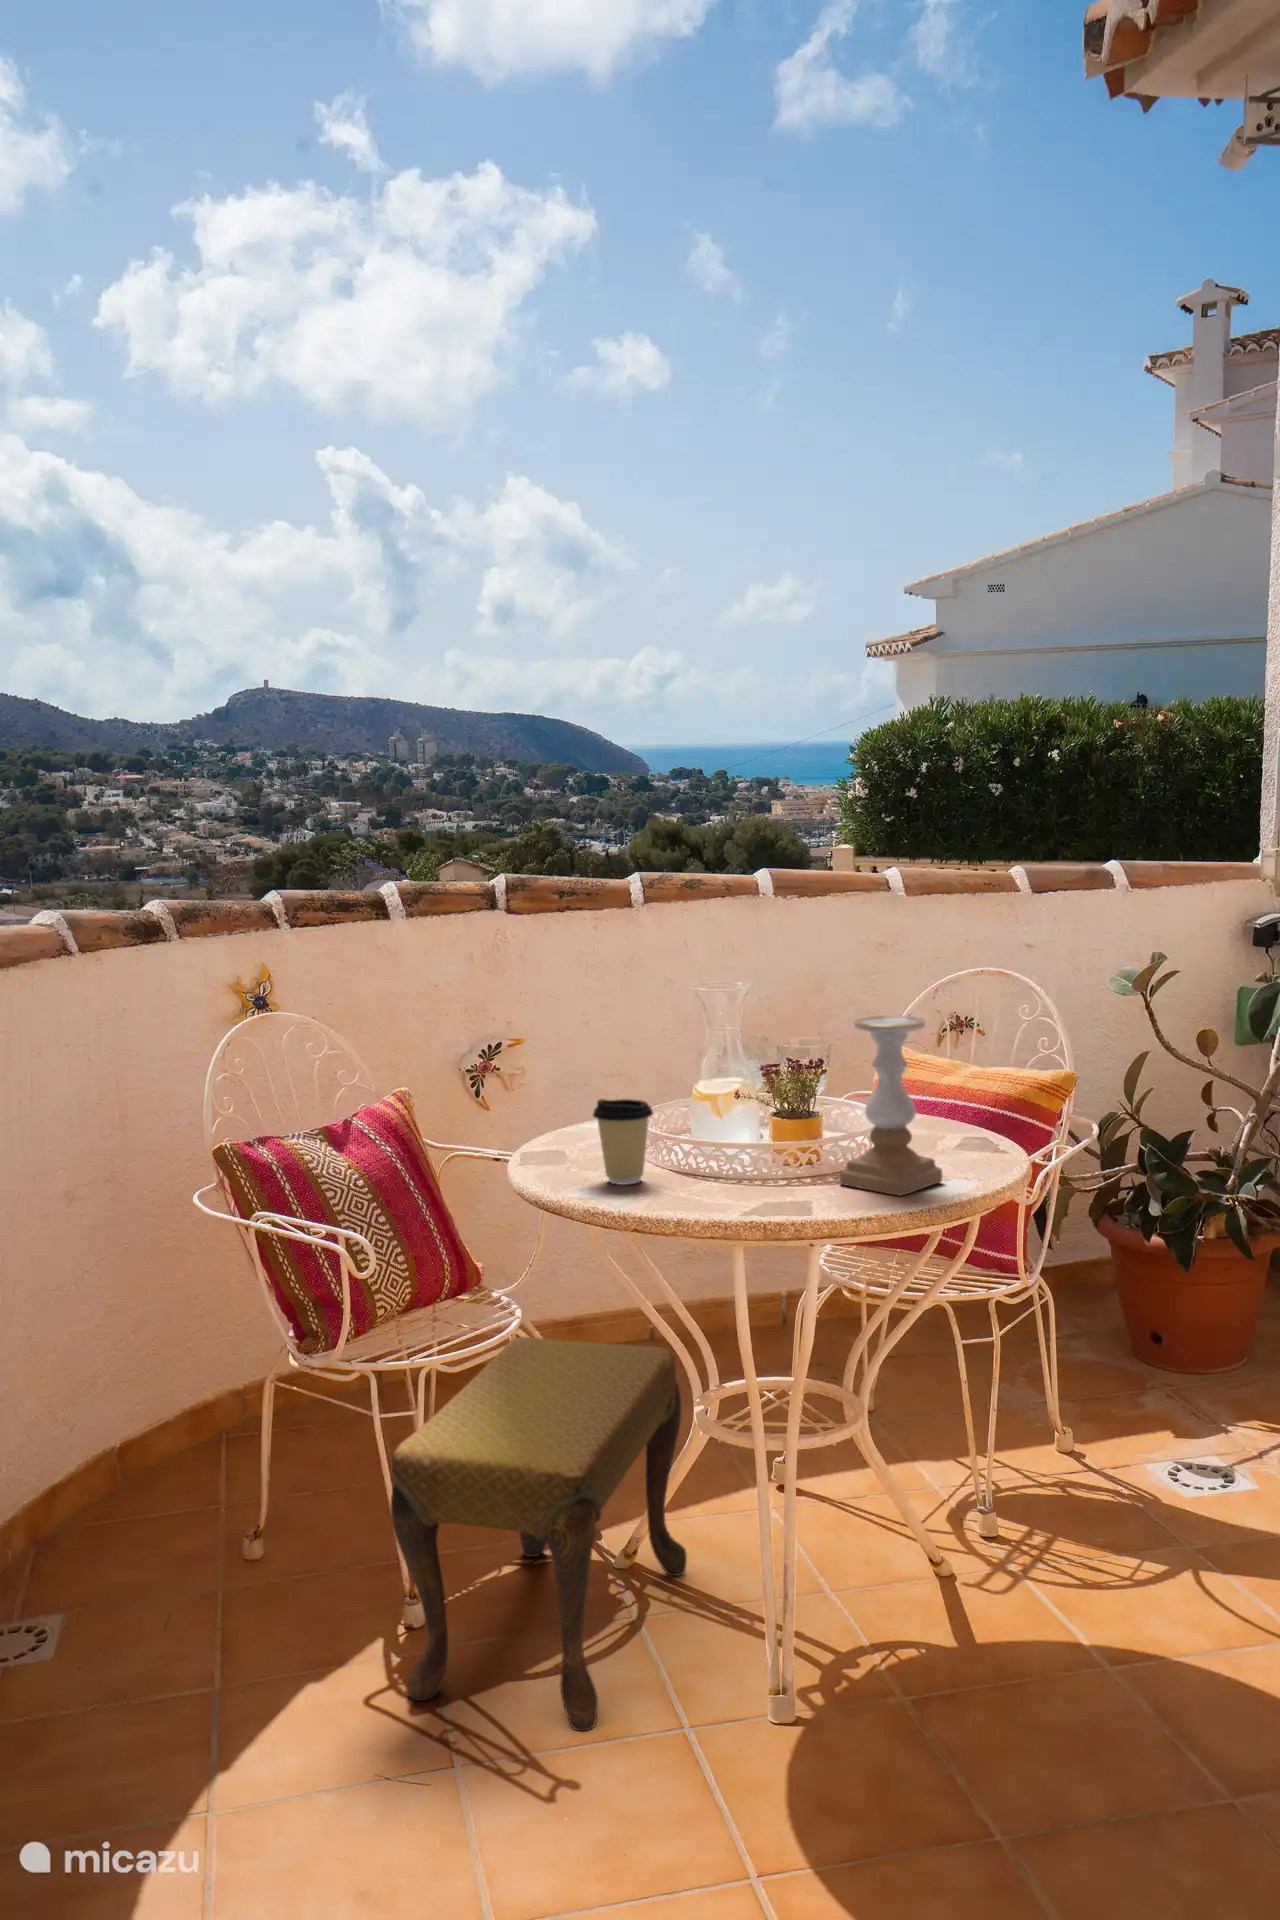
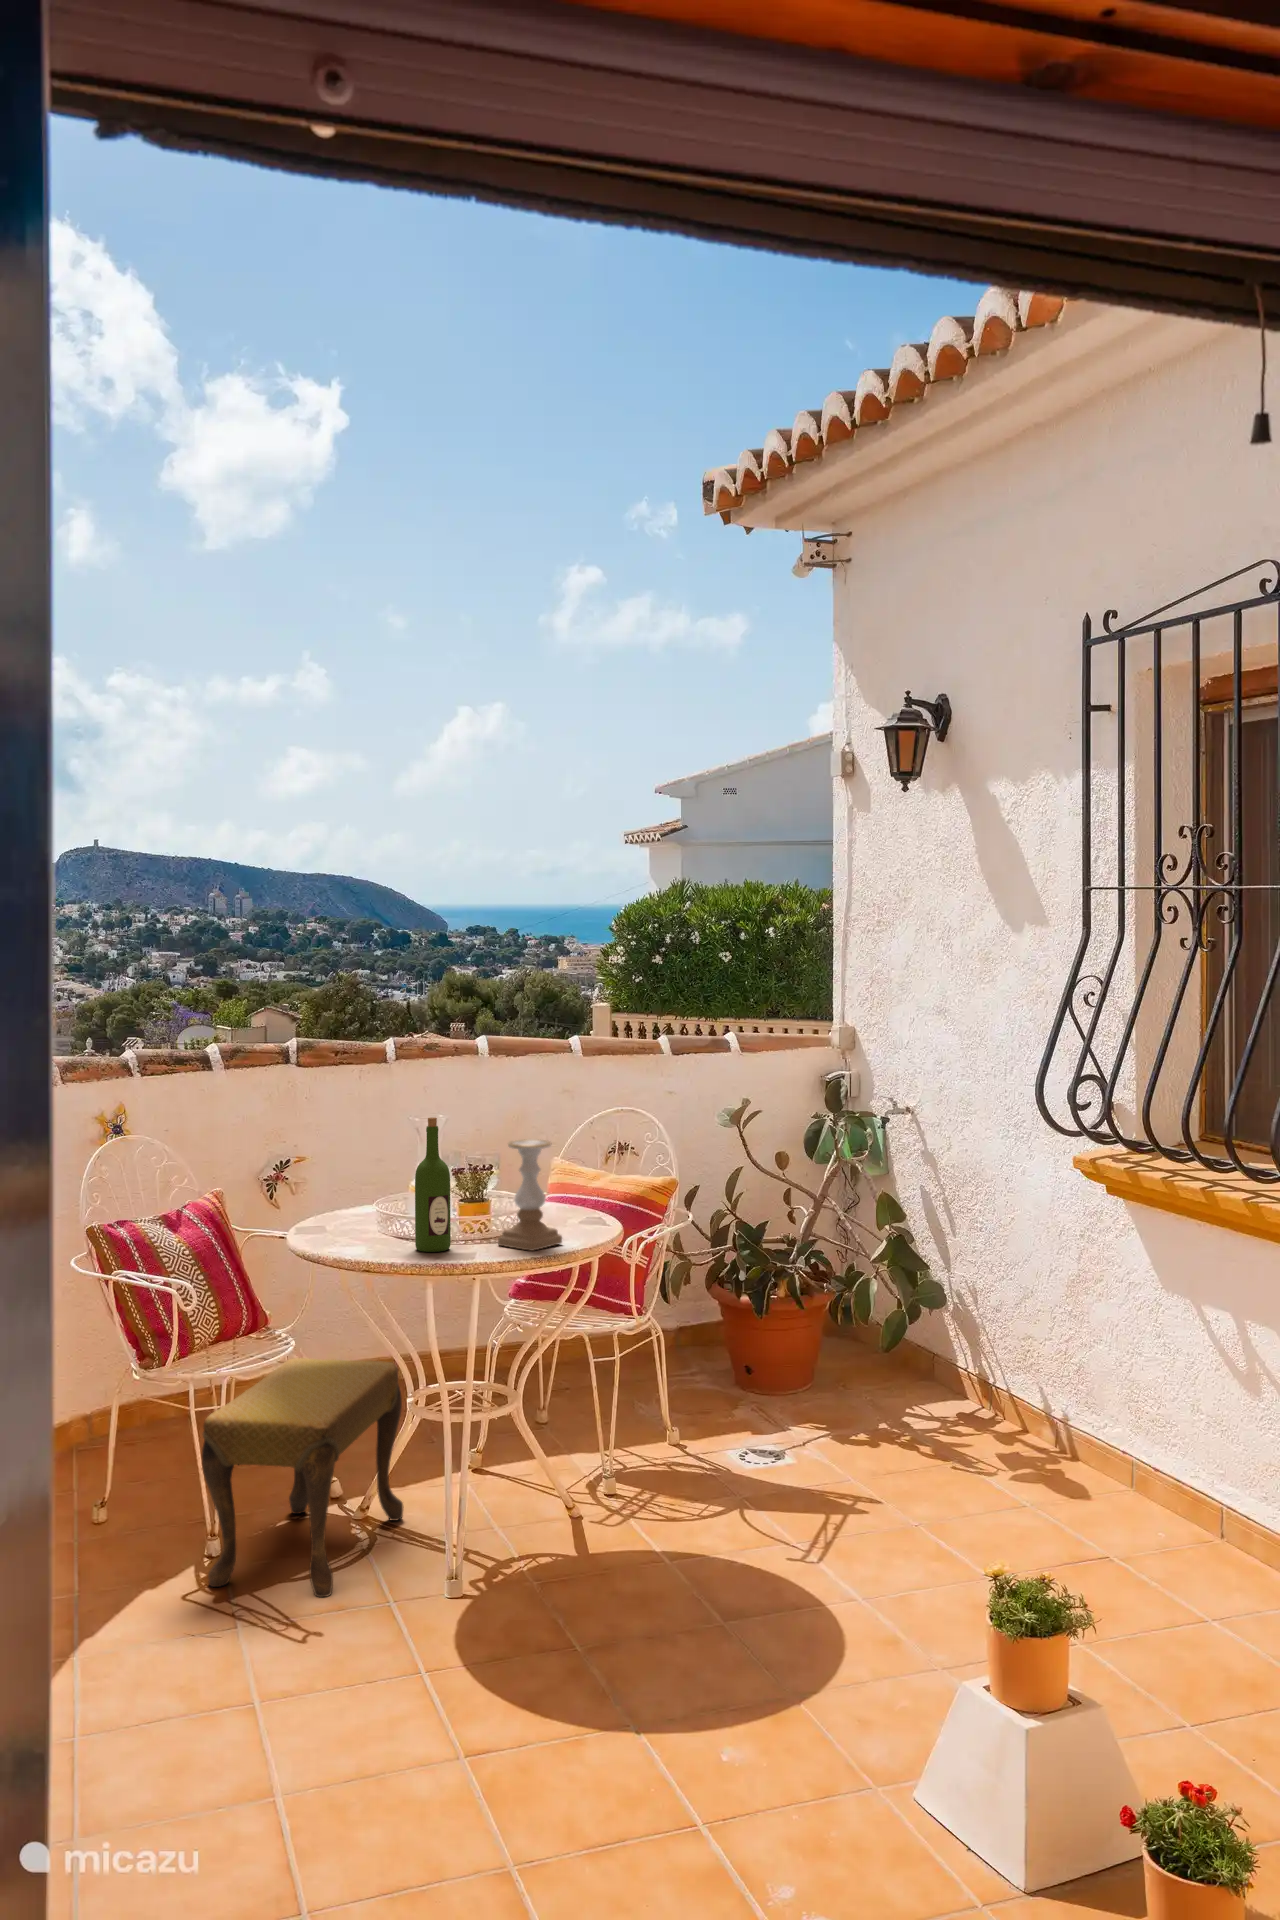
wine bottle: none [709,982,767,1198] -> present [415,1118,451,1252]
coffee cup: present [593,1099,653,1185] -> none [343,1191,382,1246]

